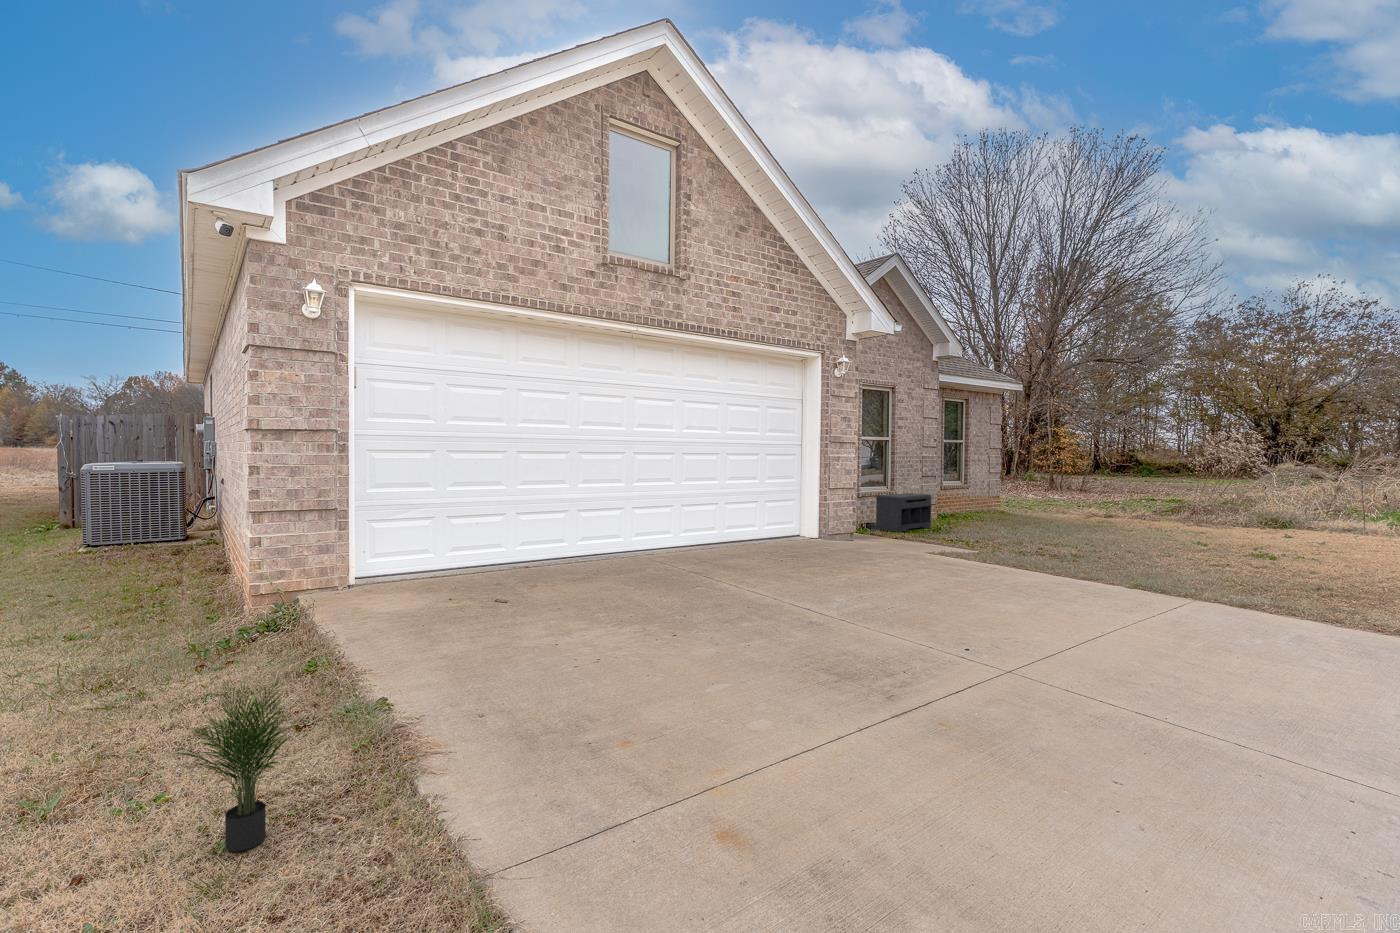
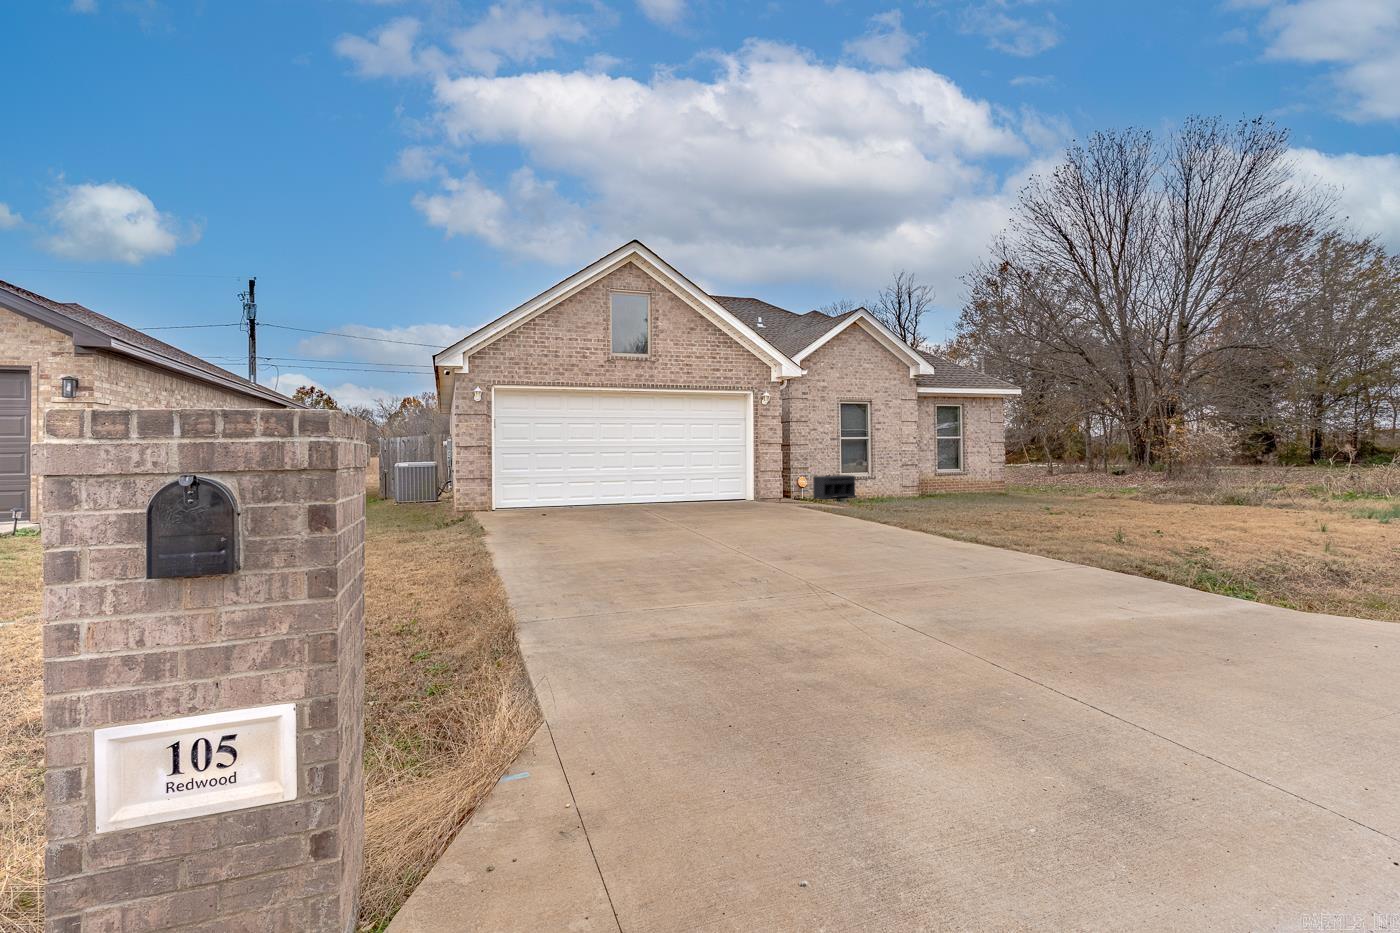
potted plant: present [175,679,294,852] -> none [428,507,457,544]

